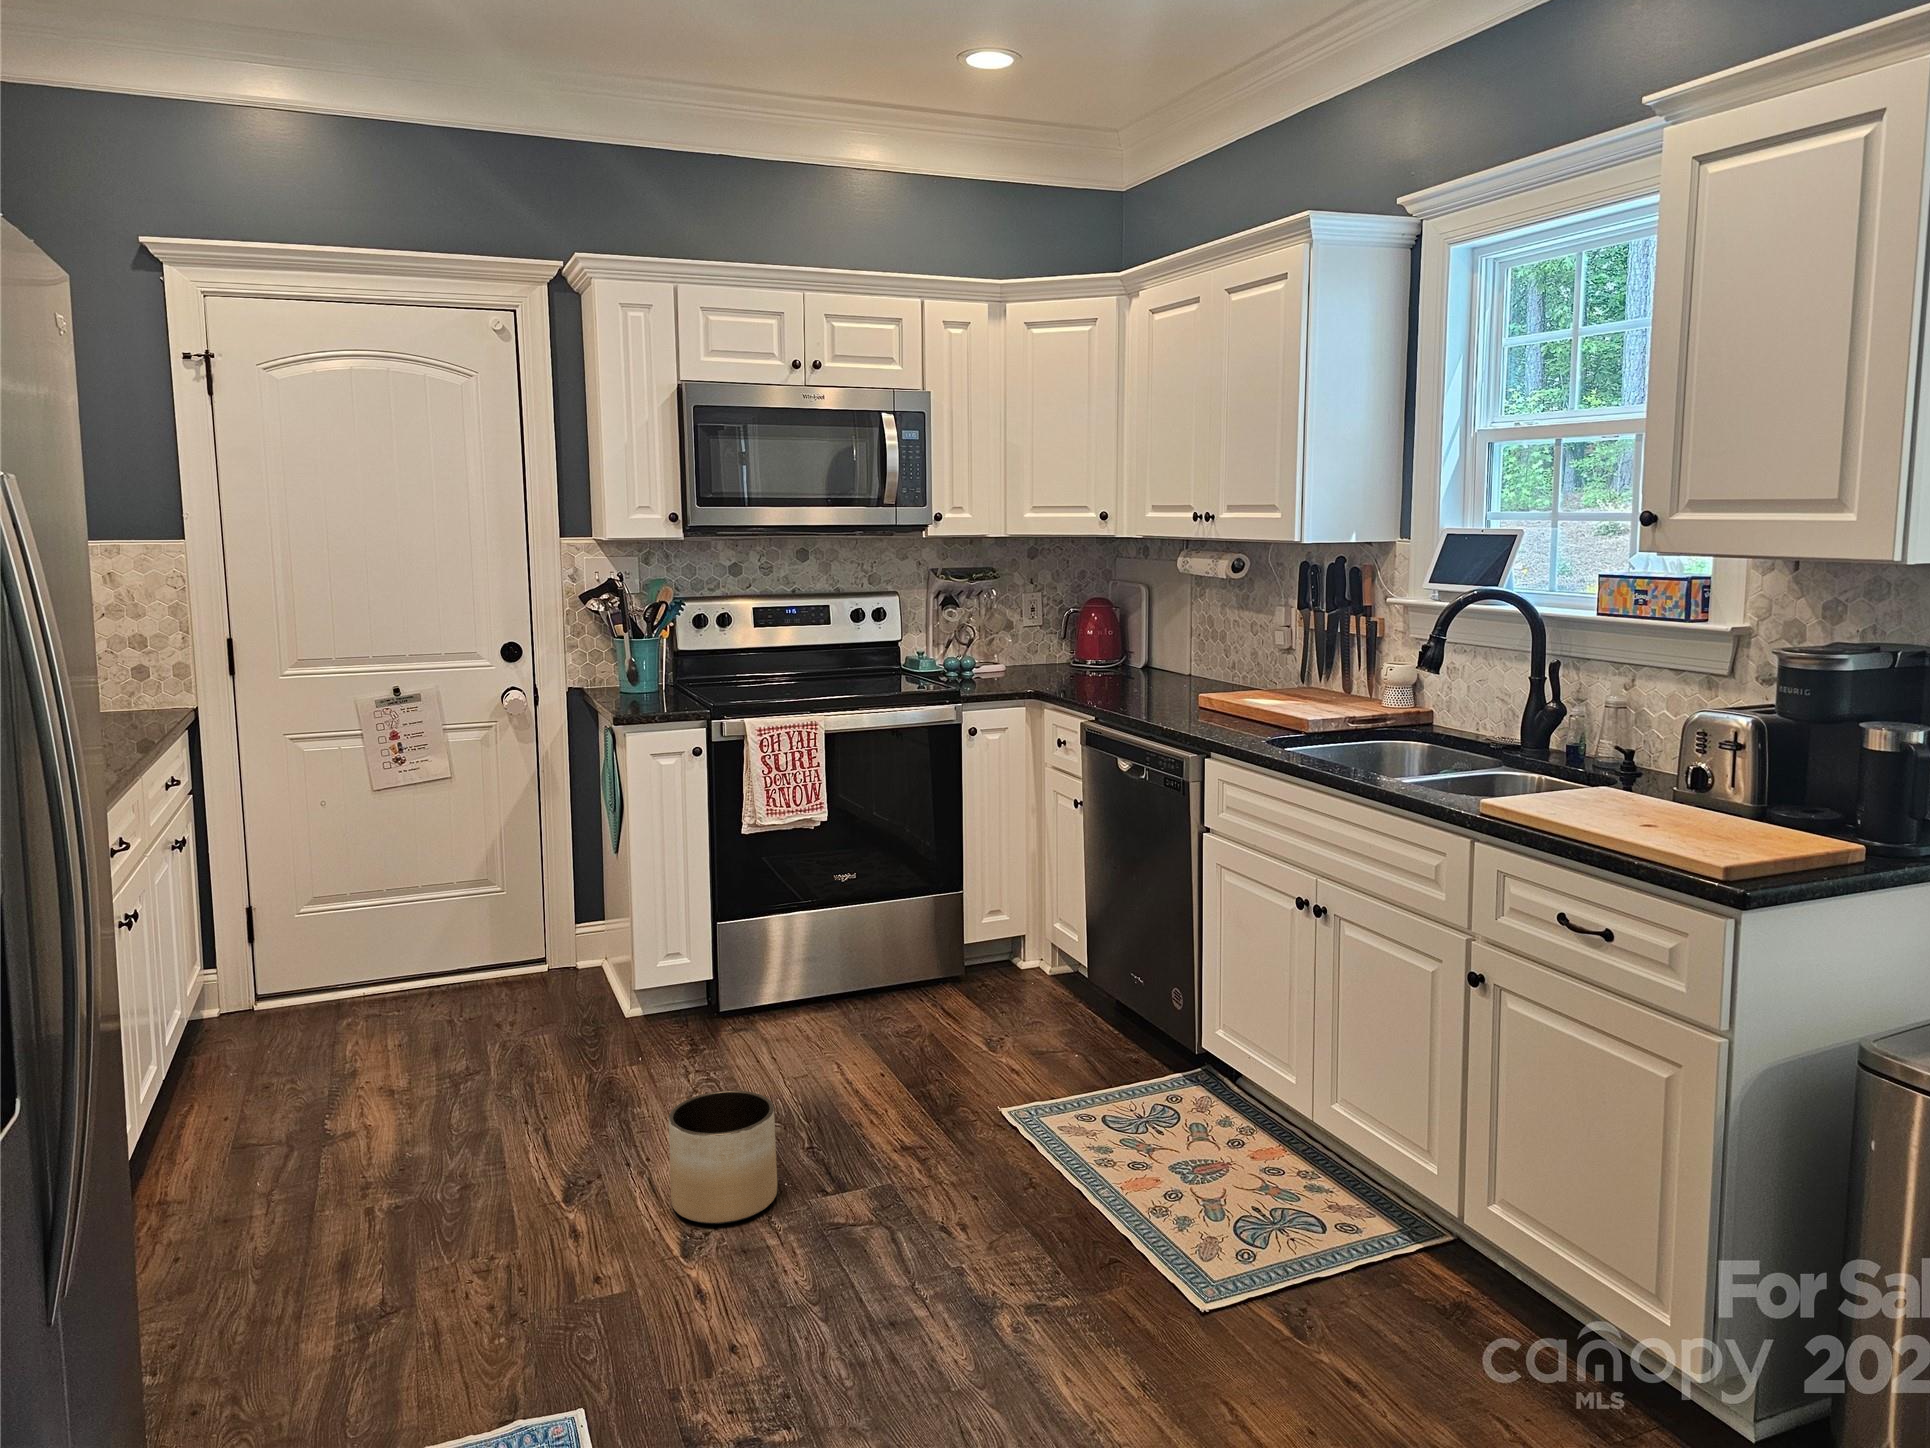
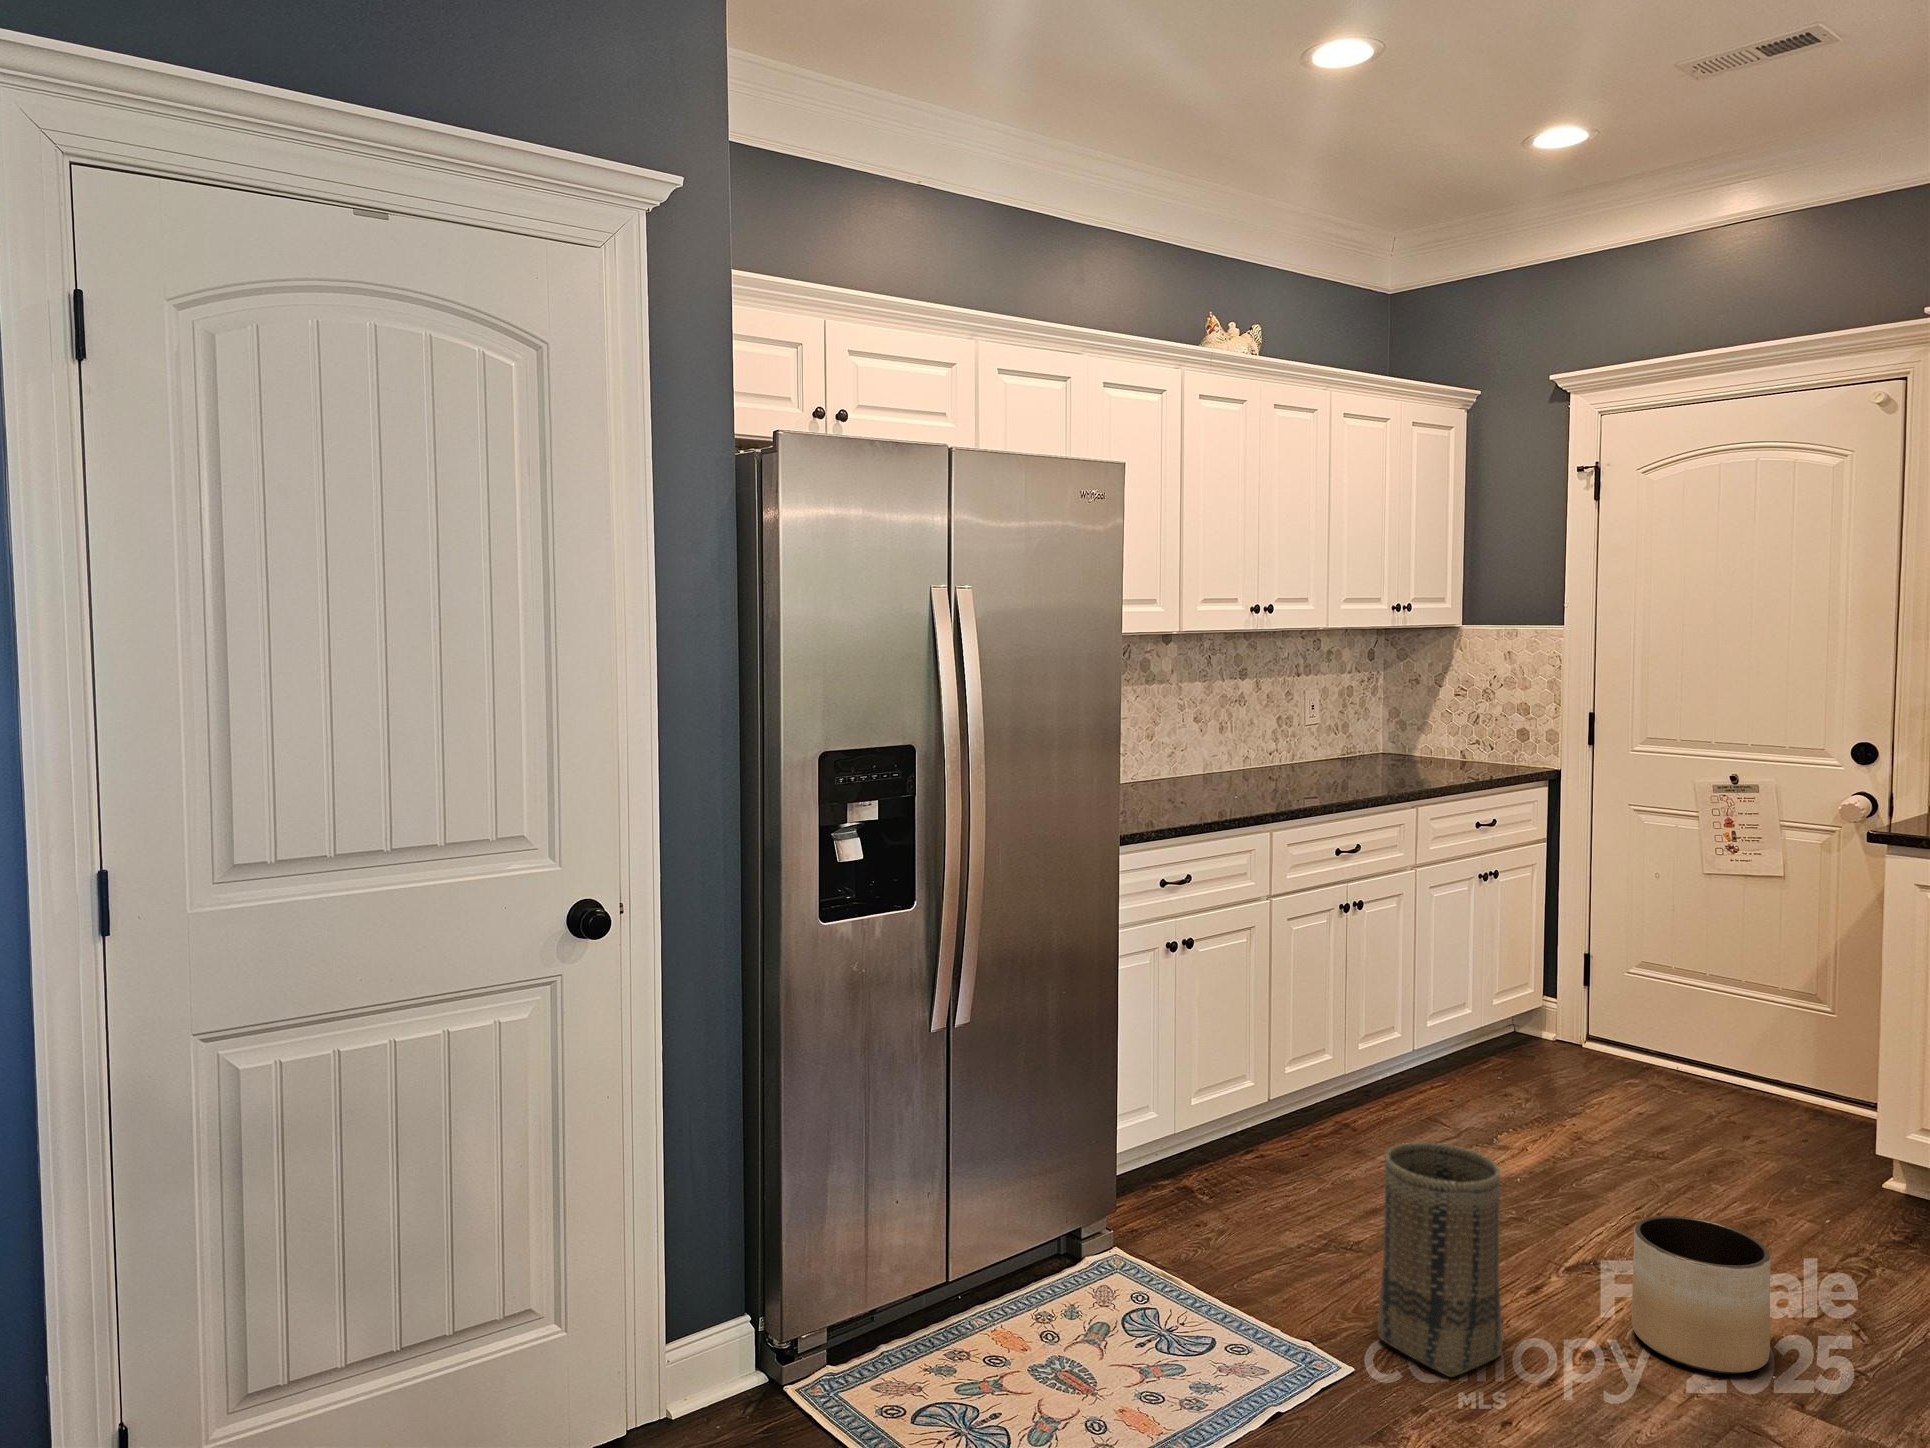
basket: none [537,1126,658,1368] -> present [1378,1142,1503,1377]

